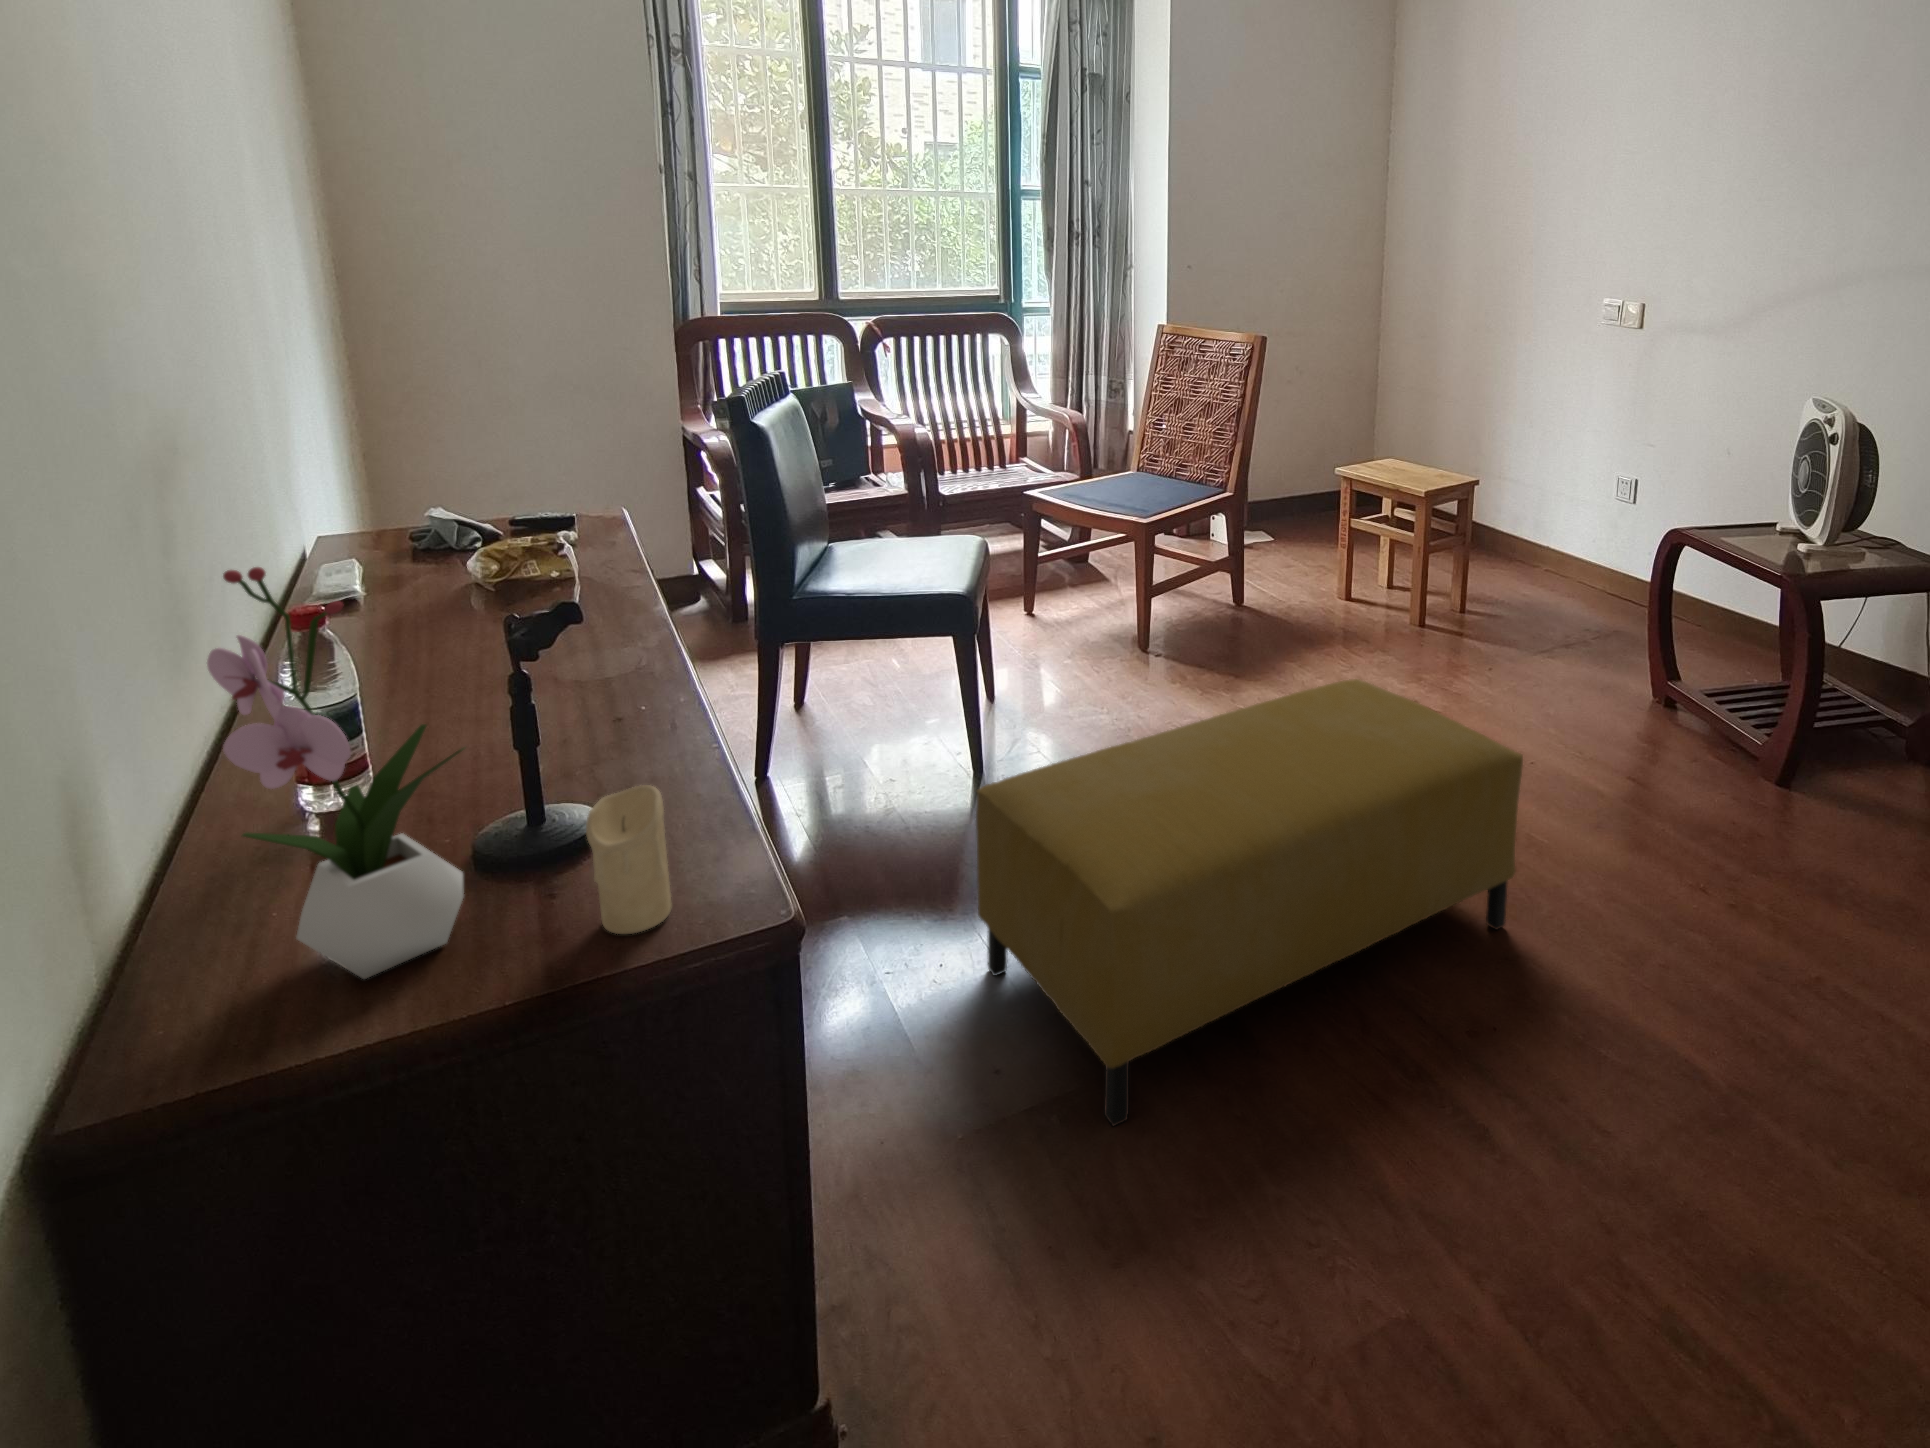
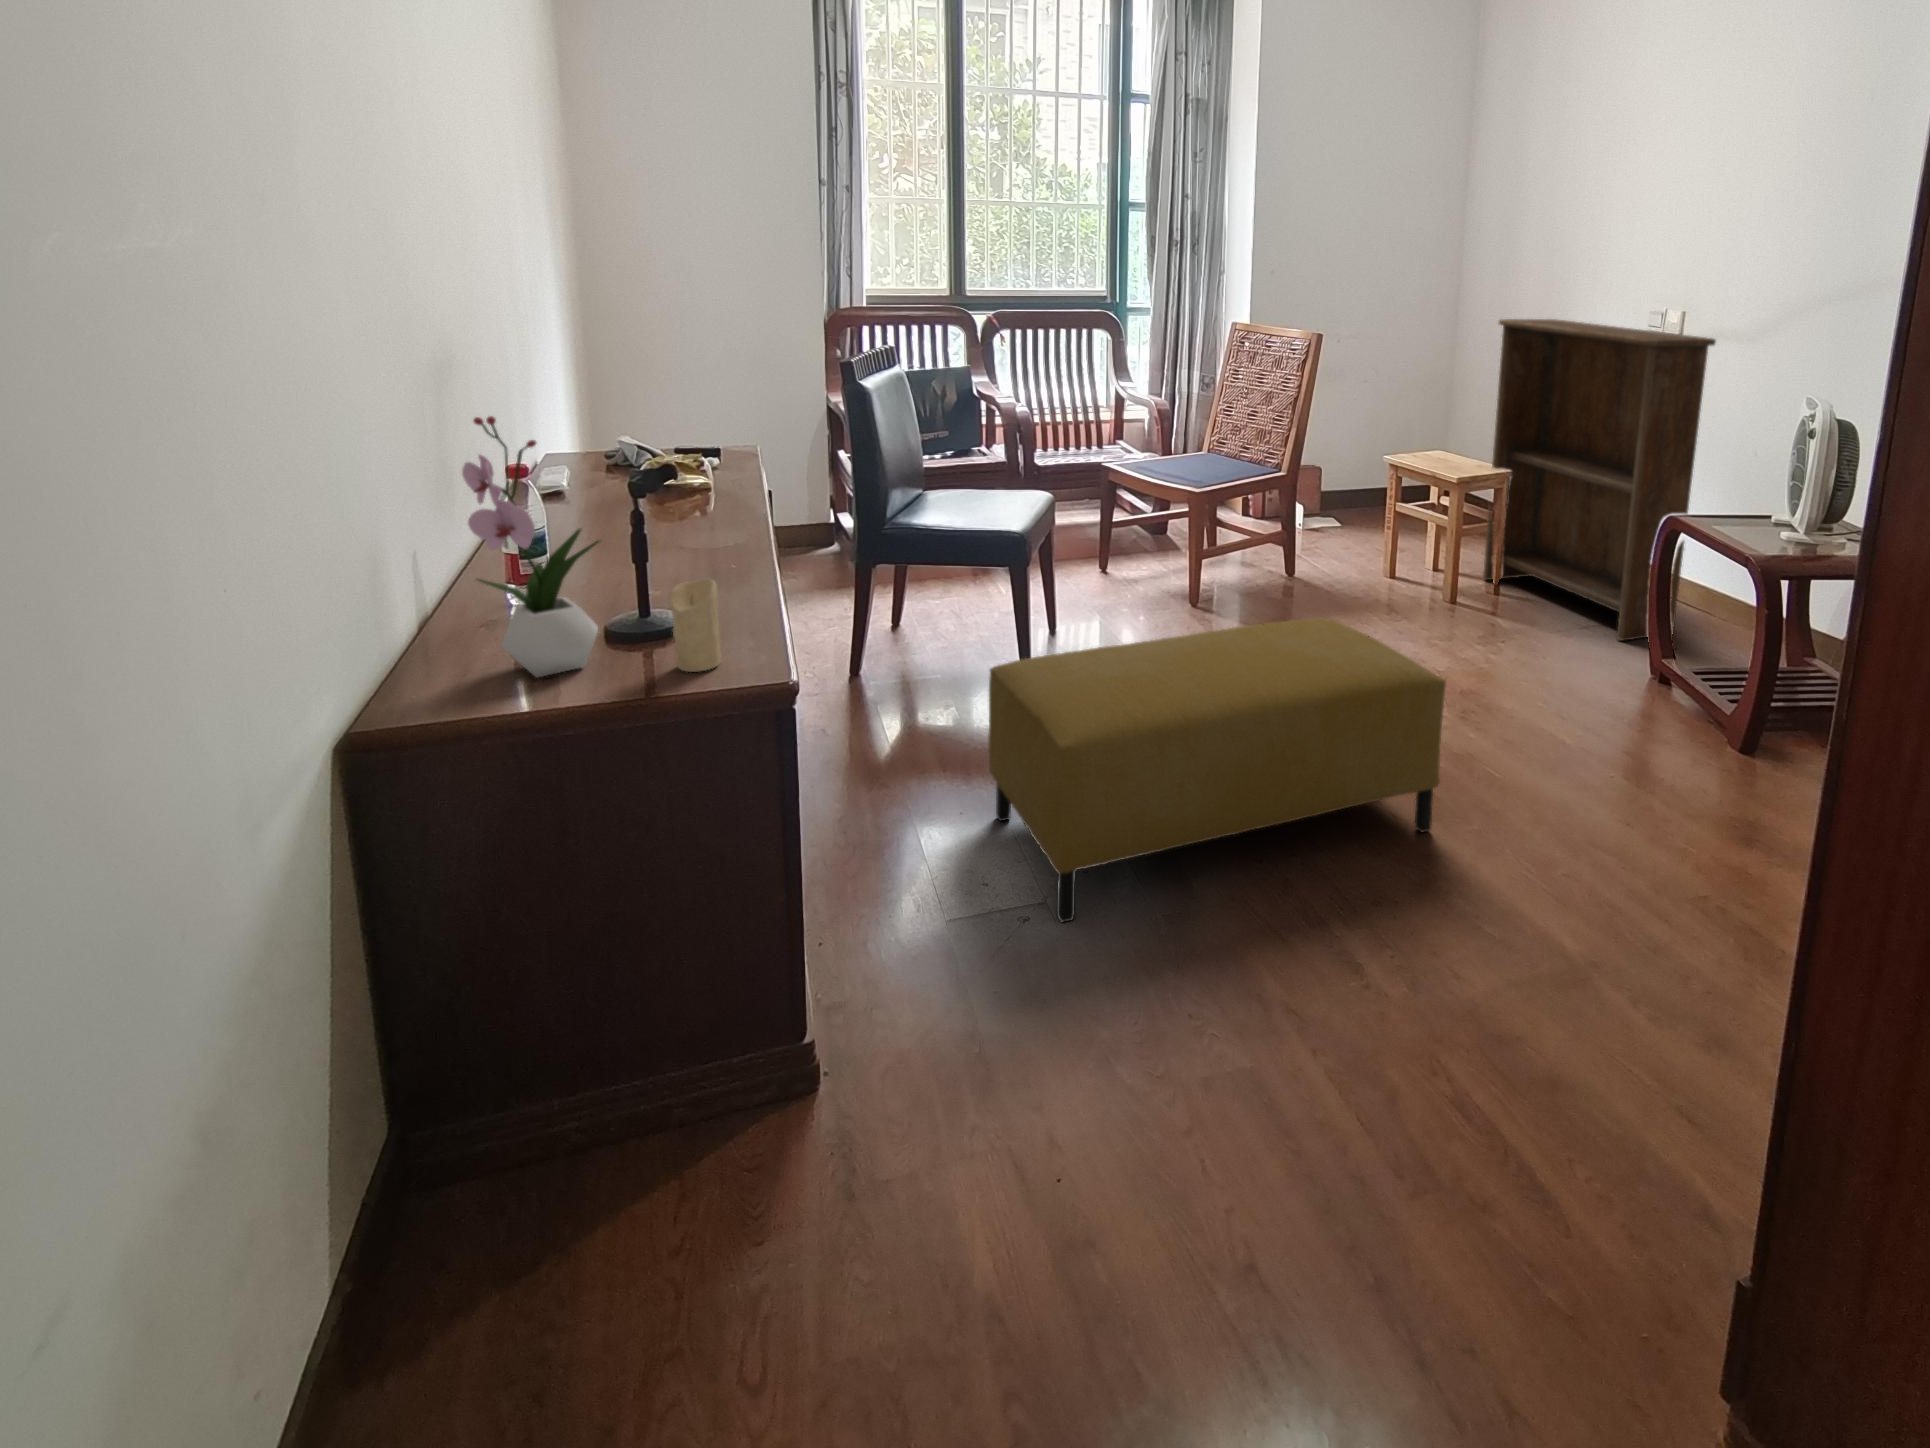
bookshelf: none [1439,315,1692,657] -> present [1483,319,1716,641]

